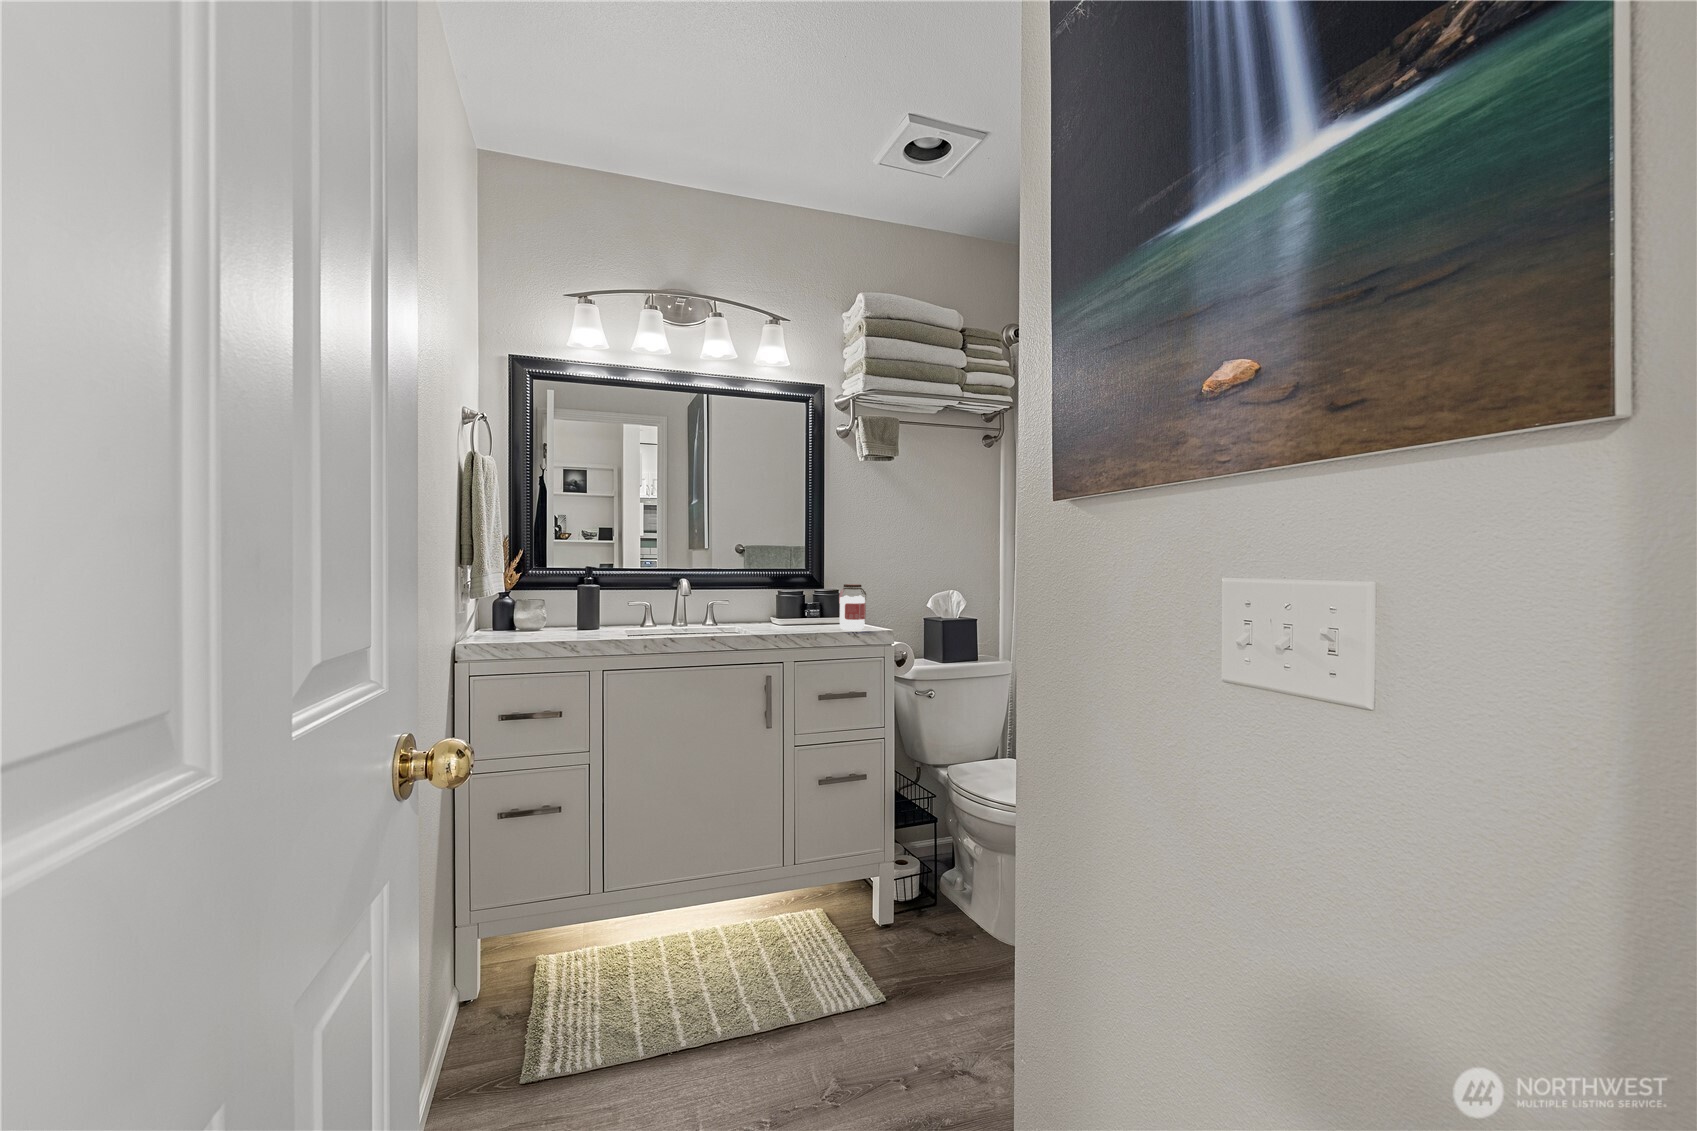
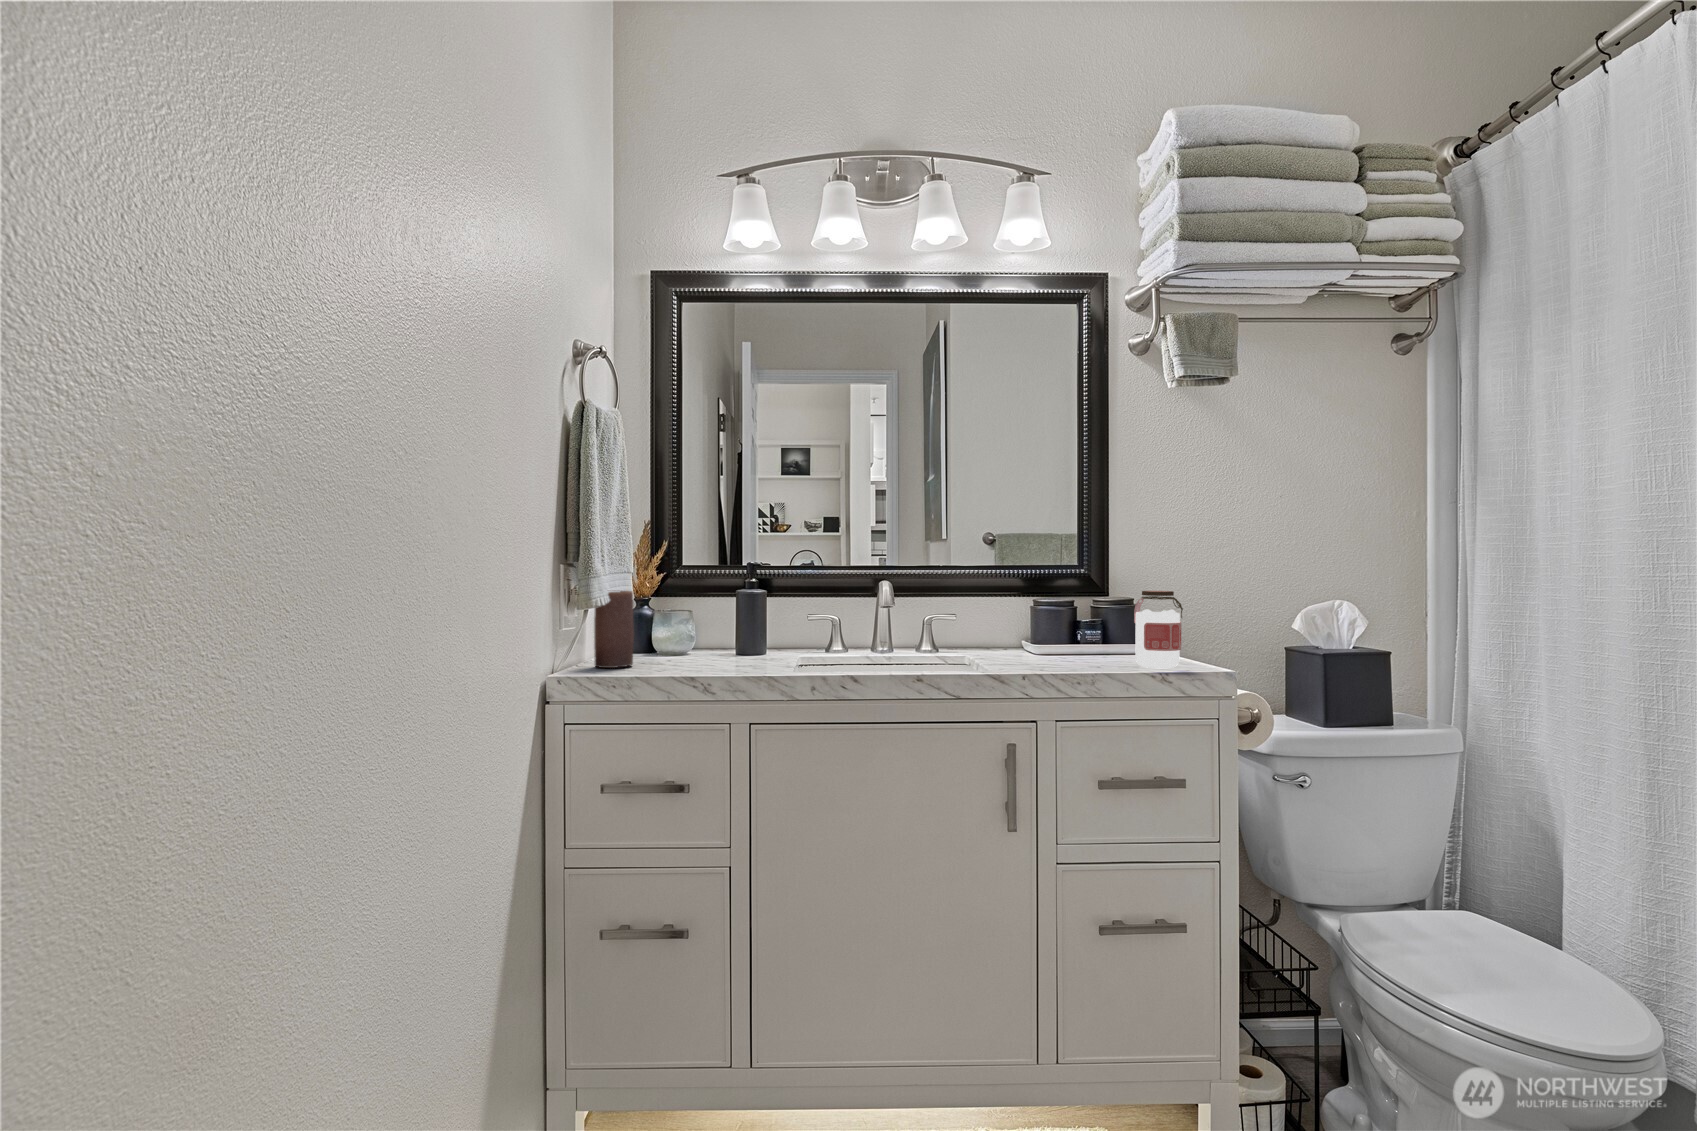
candle: none [480,586,509,639] -> present [594,591,634,668]

